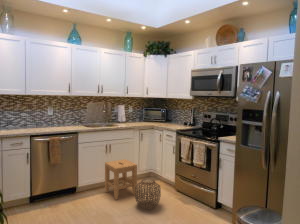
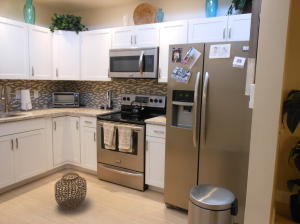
stool: present [105,159,137,200] -> none [7,154,54,206]

